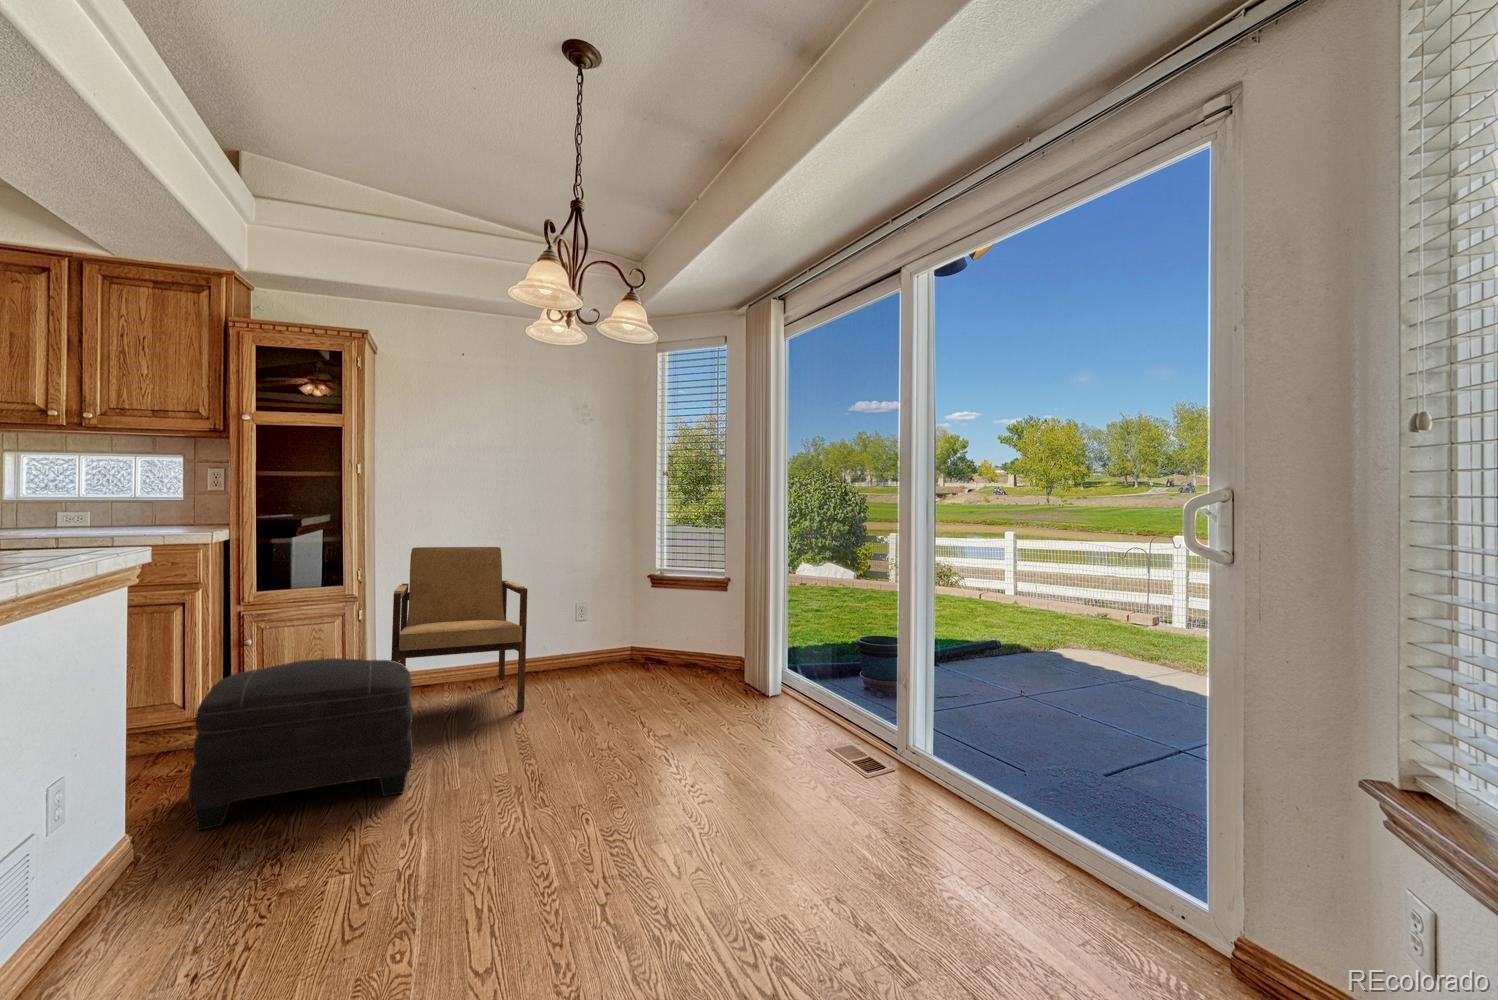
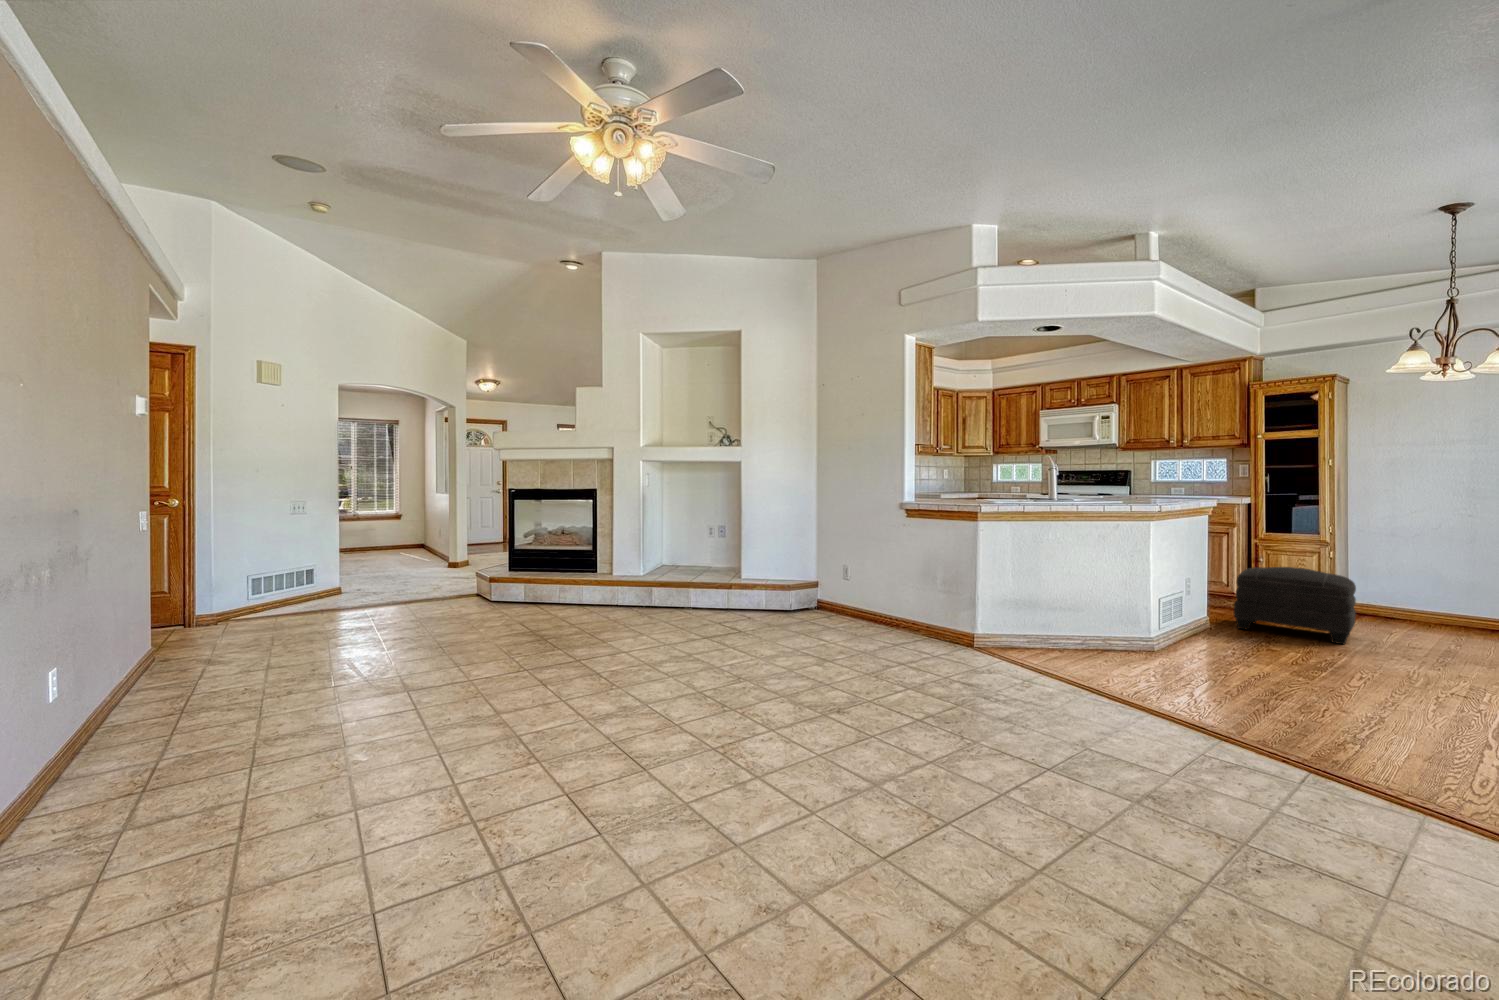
armchair: present [391,547,527,711] -> none [1349,514,1476,640]

